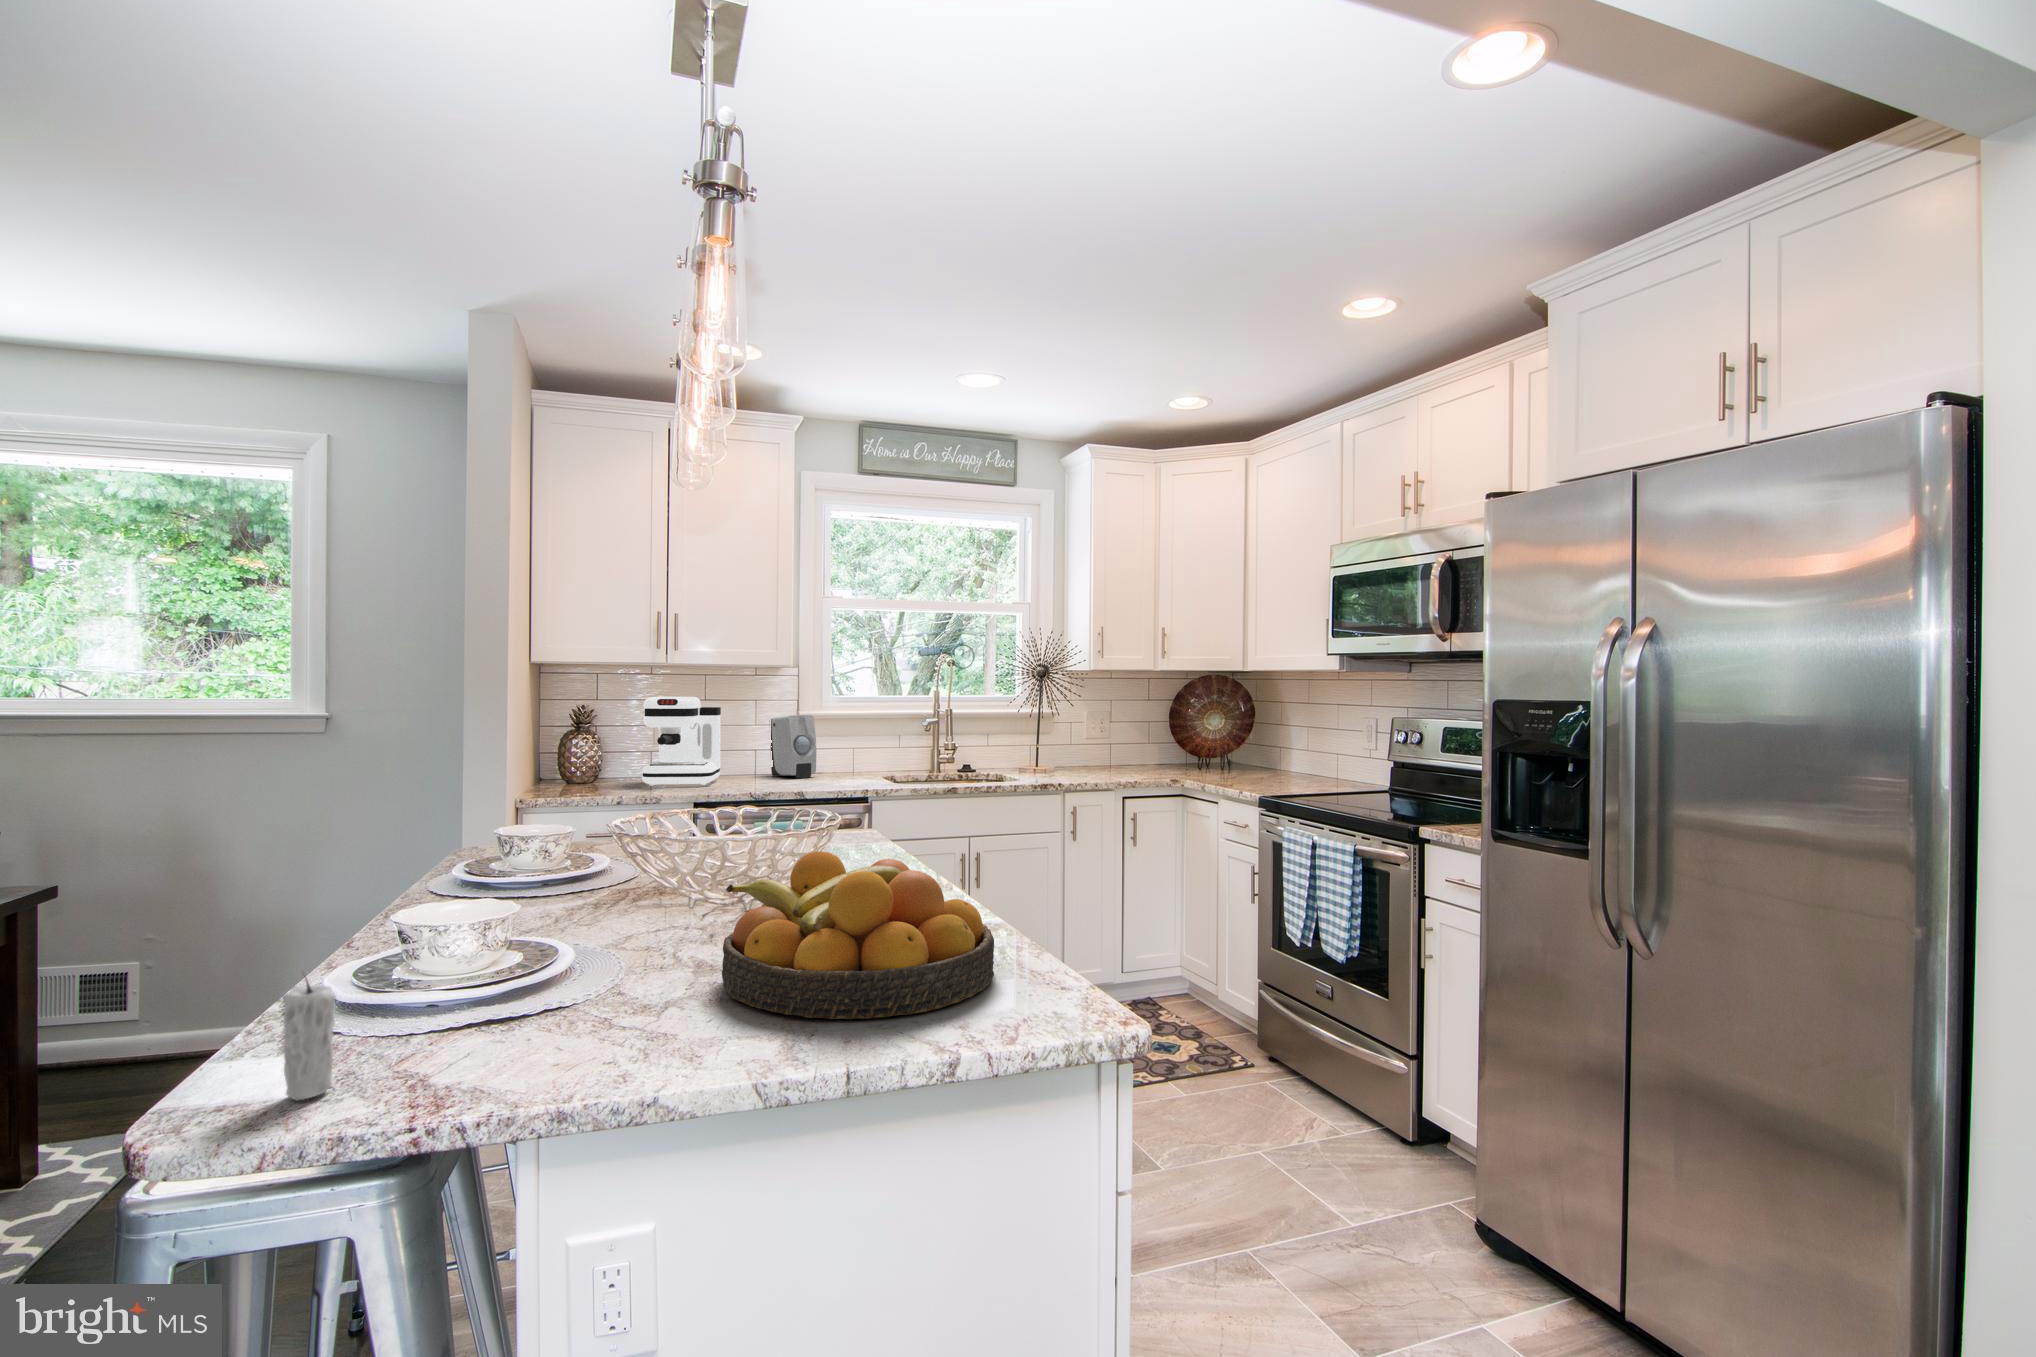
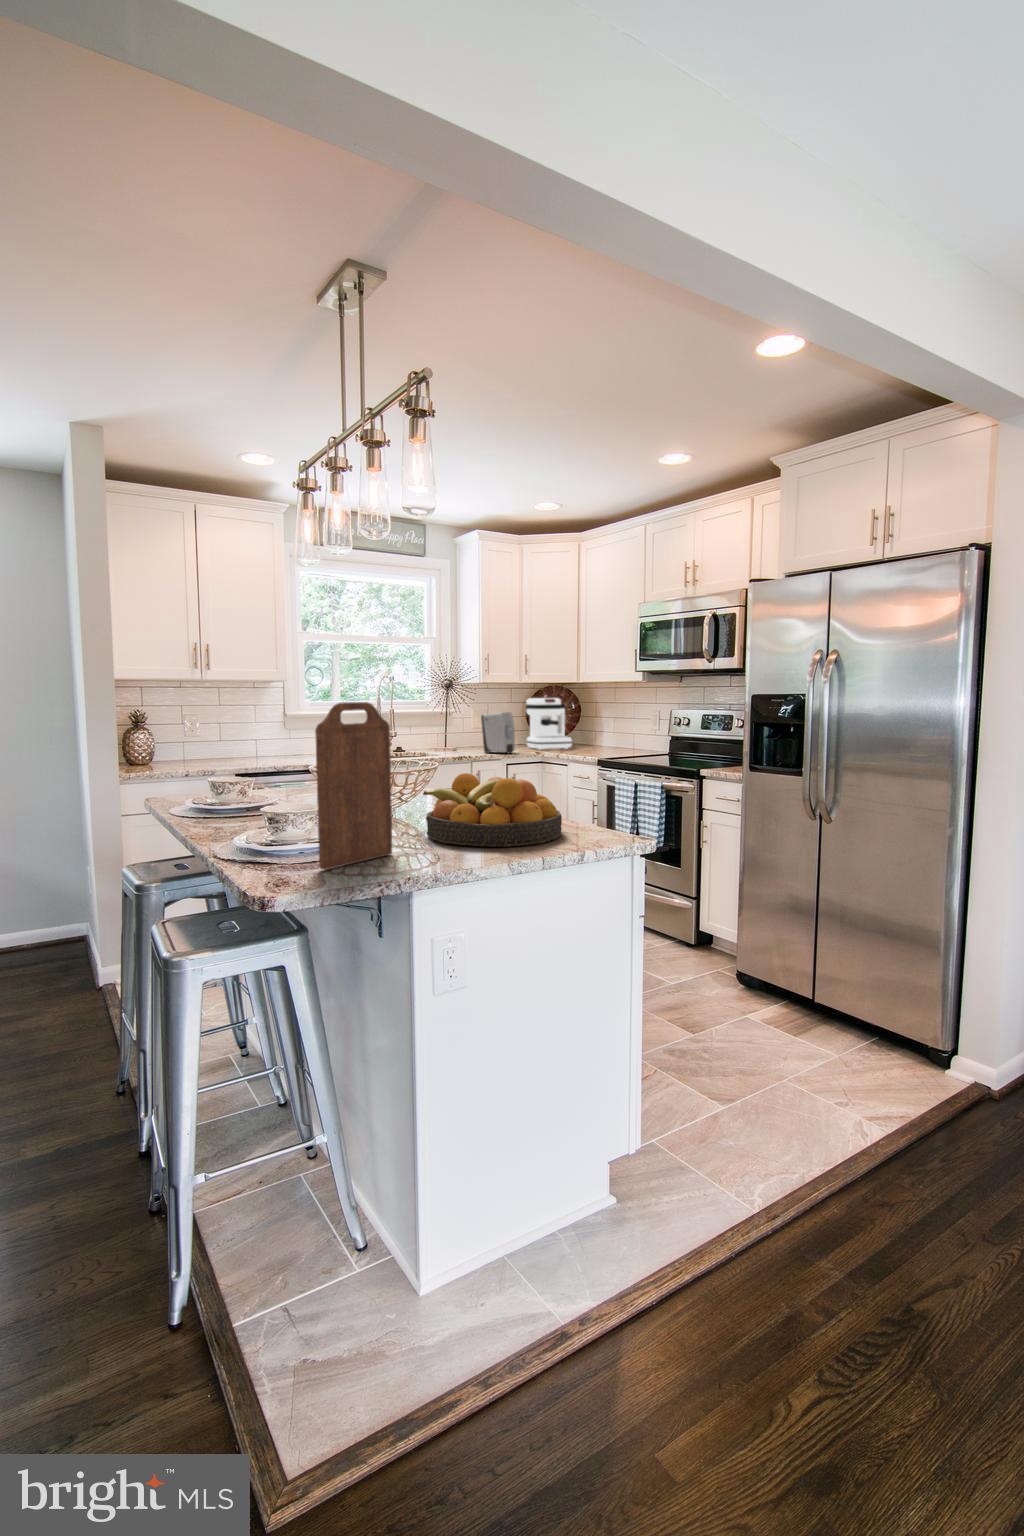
coffee maker: present [642,697,721,786] -> present [526,698,572,750]
soap dispenser: present [771,715,816,778] -> present [481,712,515,754]
cutting board: none [385,717,596,1066] -> present [315,702,392,870]
candle: present [283,980,335,1100] -> none [291,820,314,881]

